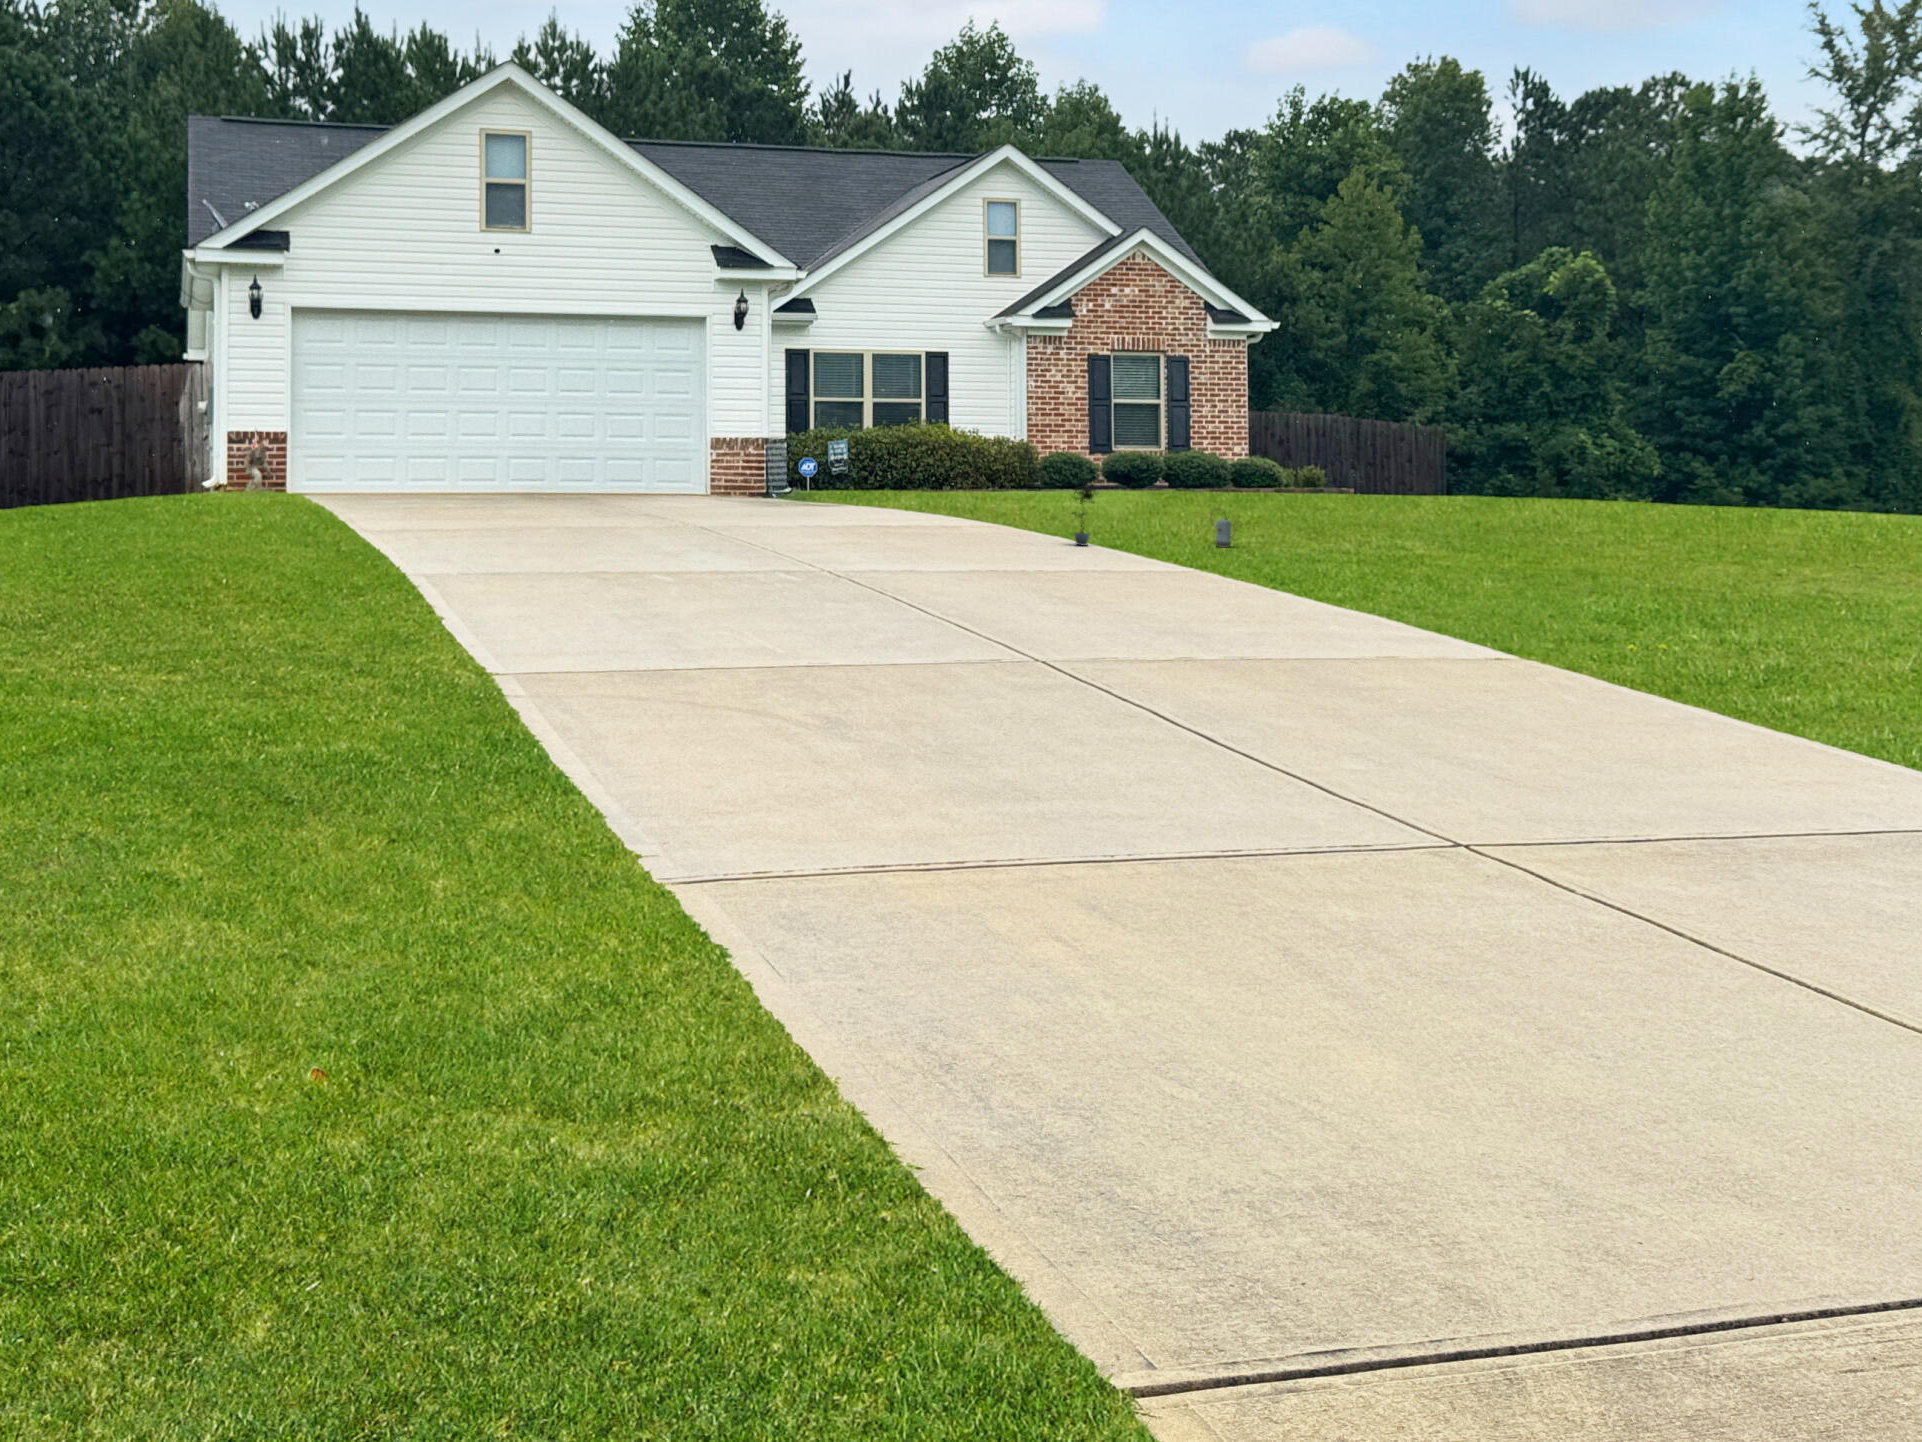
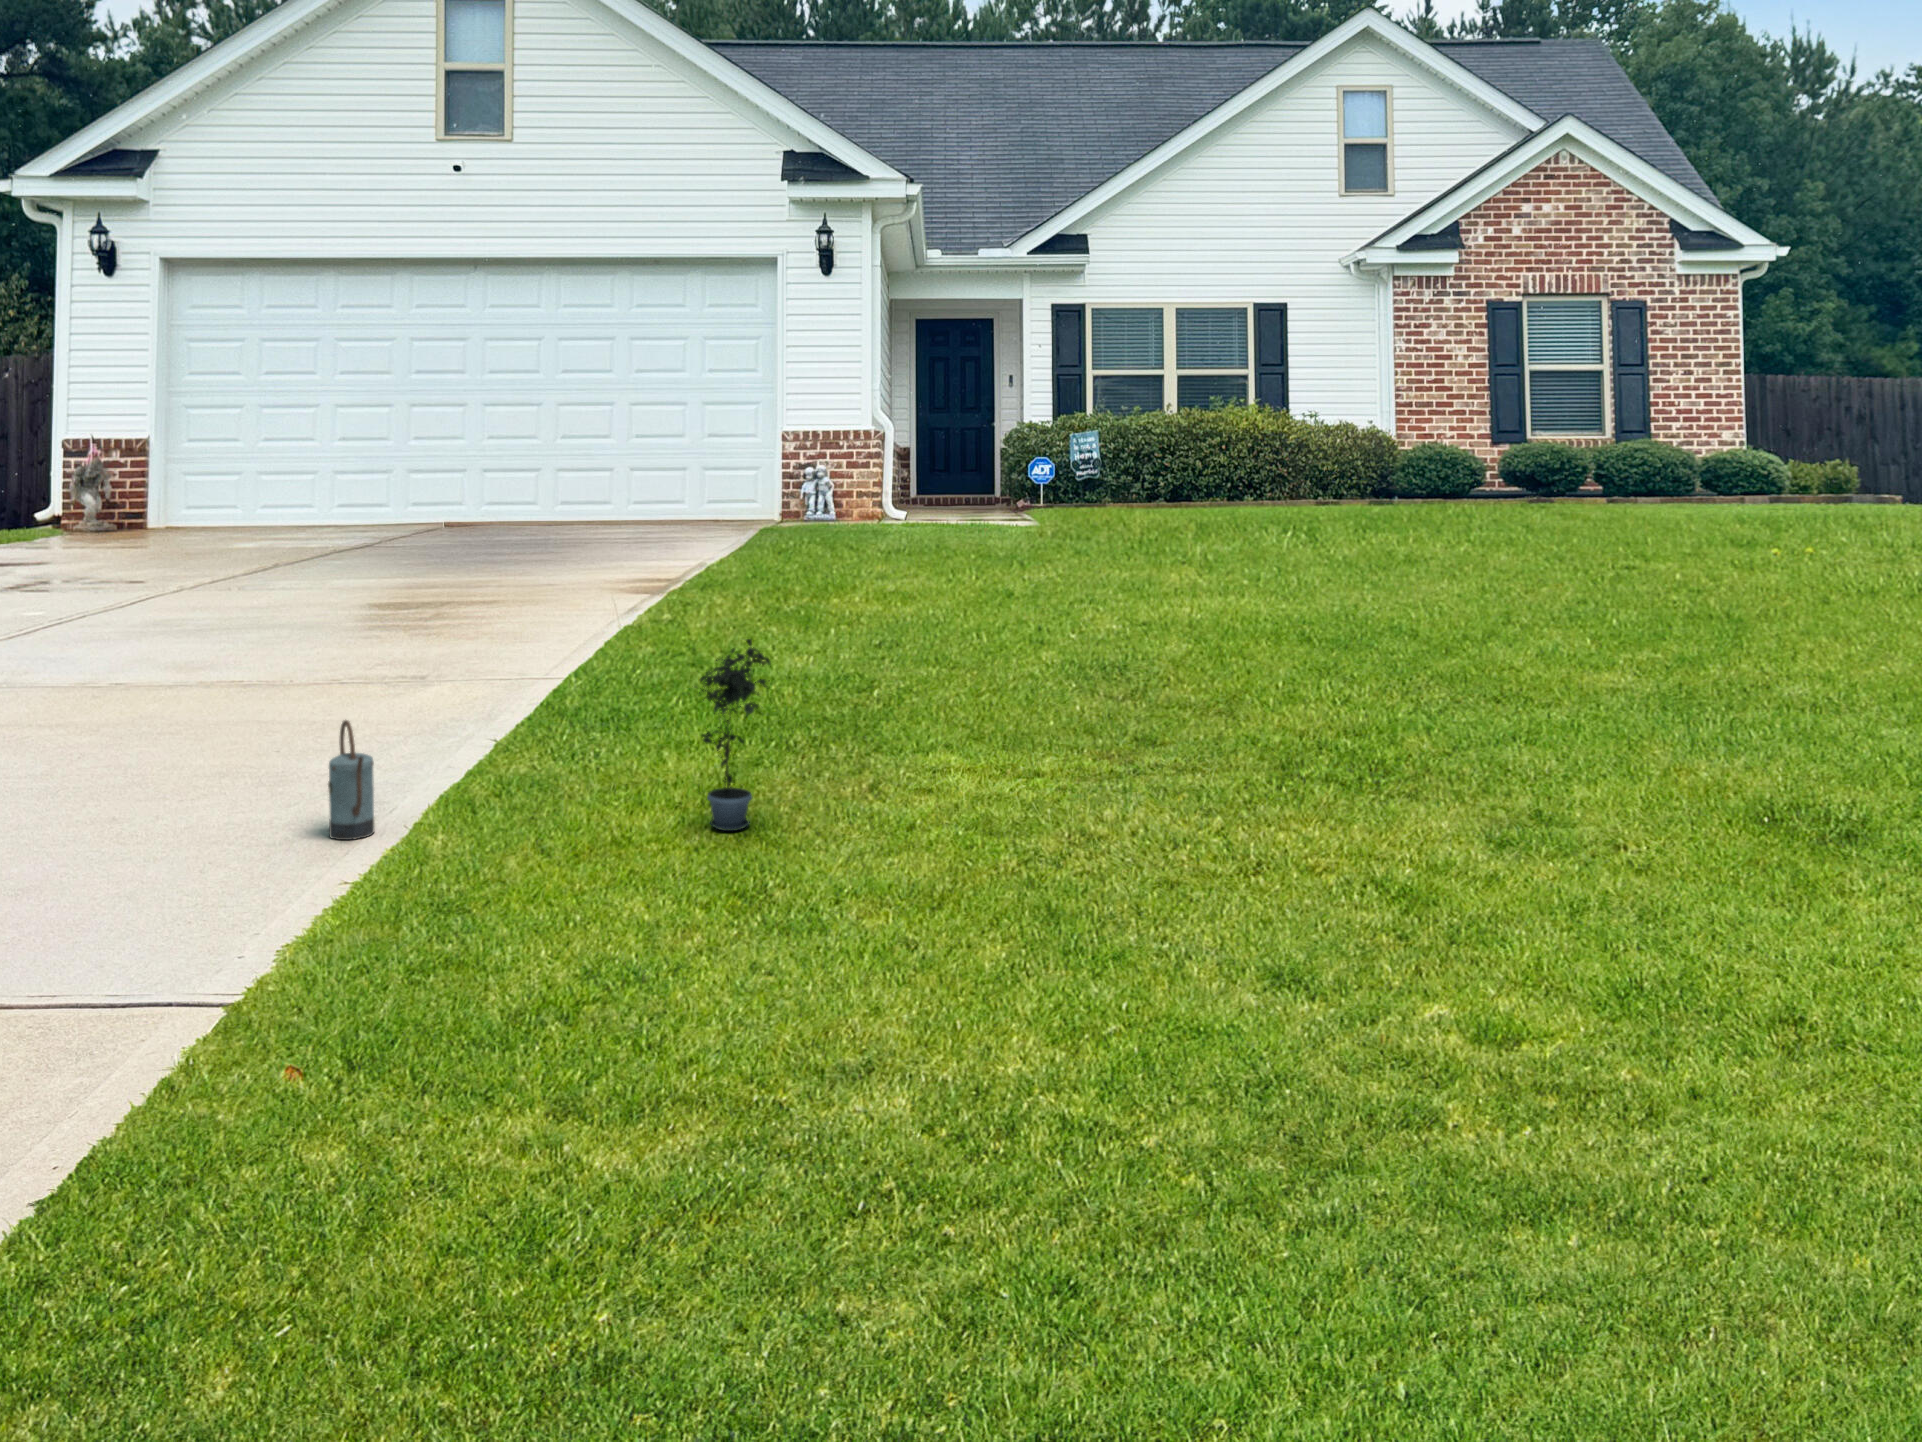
watering can: present [1211,516,1234,548] -> present [328,720,374,840]

